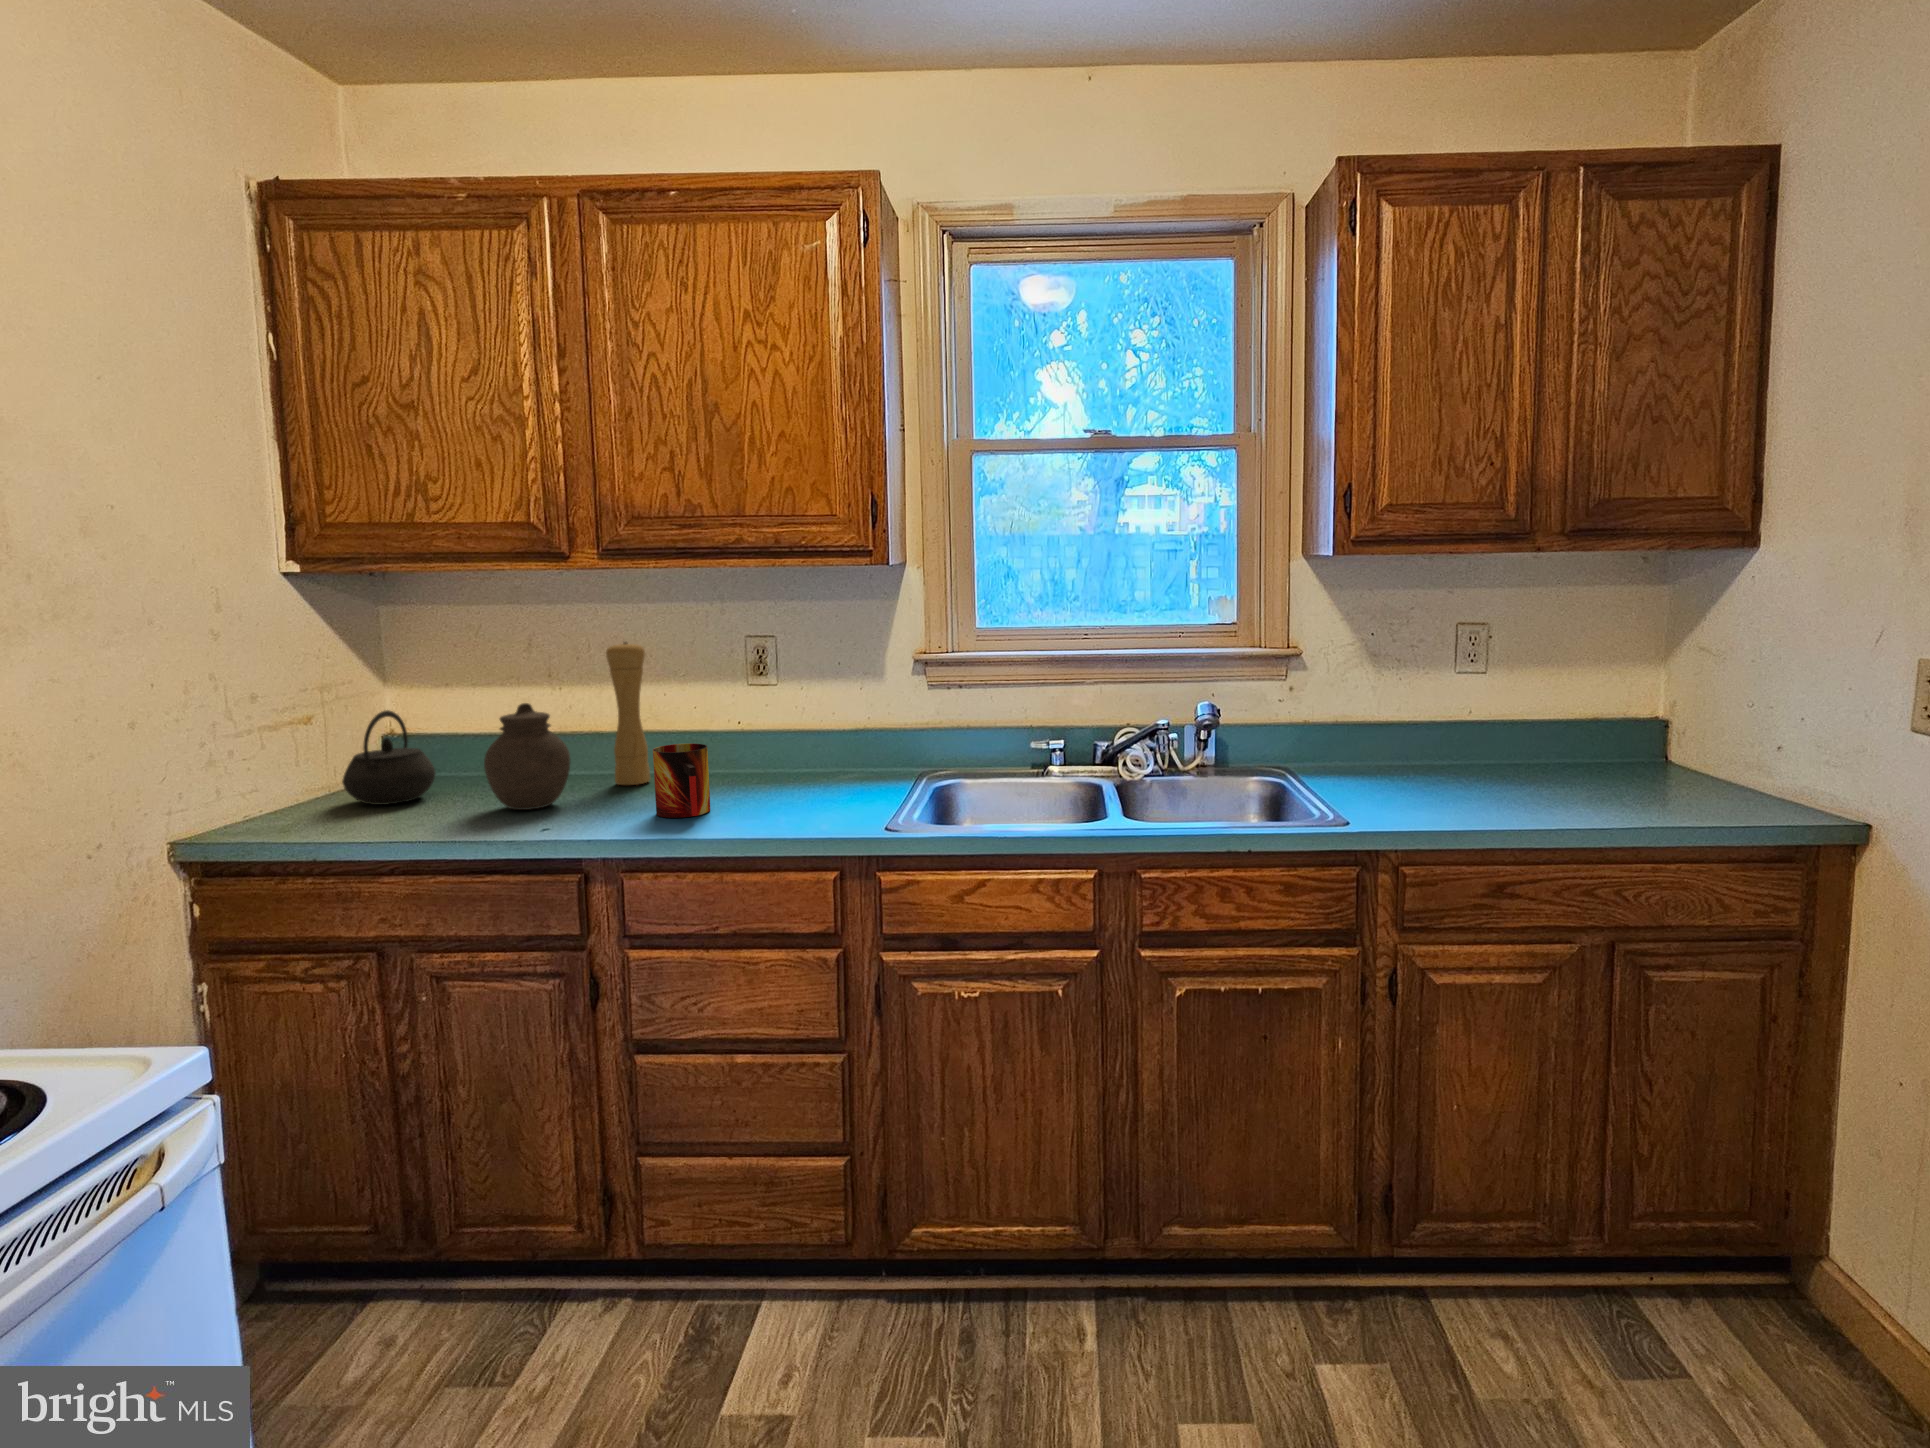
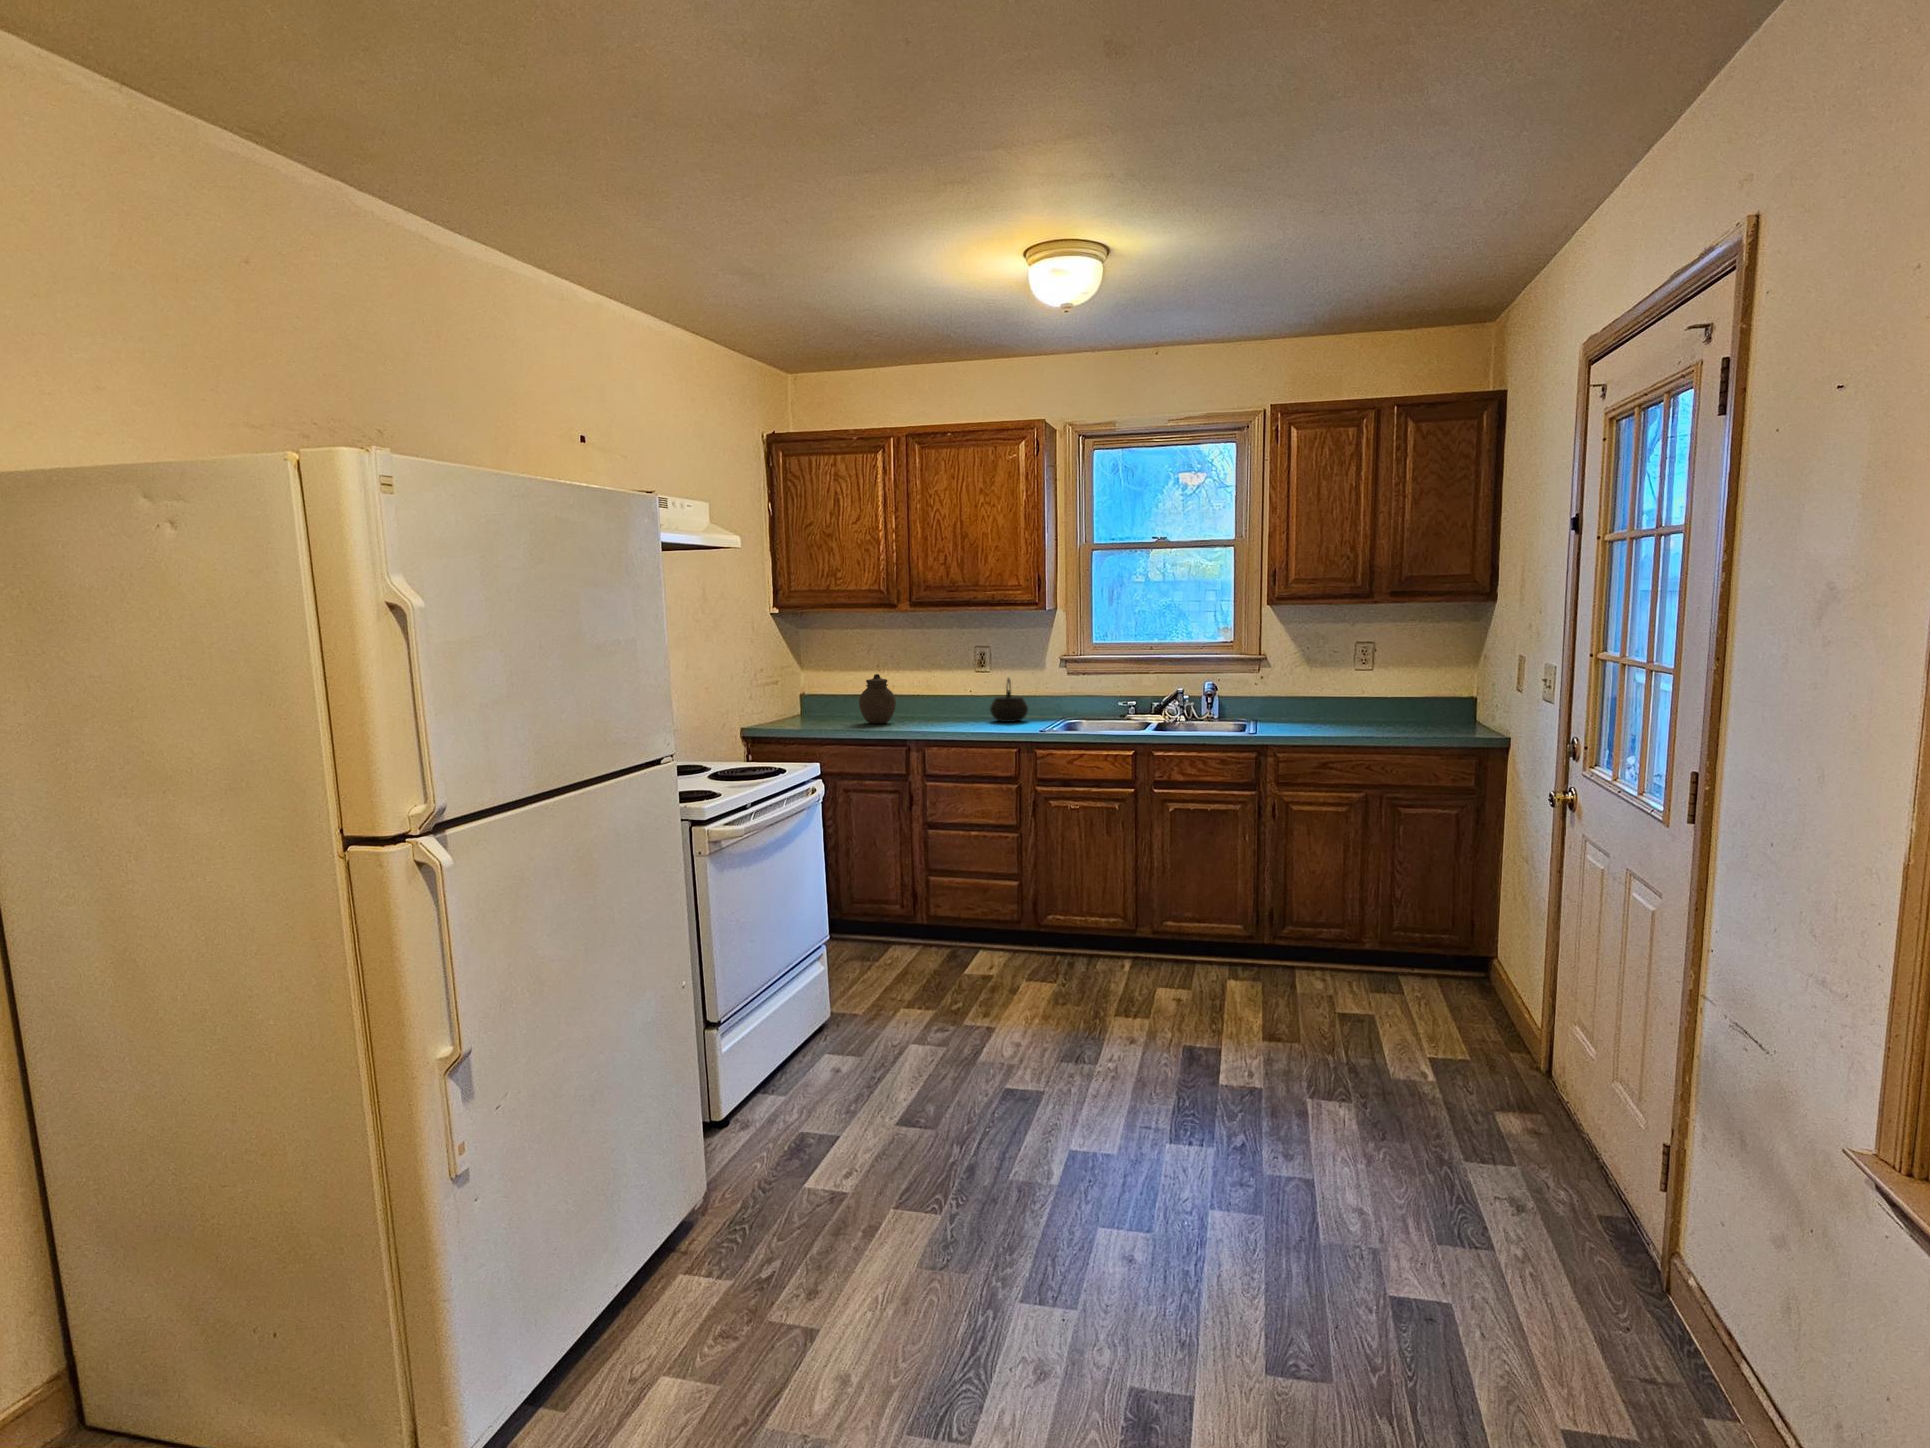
pepper mill: present [606,642,650,785] -> none [910,648,928,719]
kettle: present [342,710,436,805] -> present [990,678,1028,722]
mug: present [653,744,710,818] -> none [935,694,960,726]

